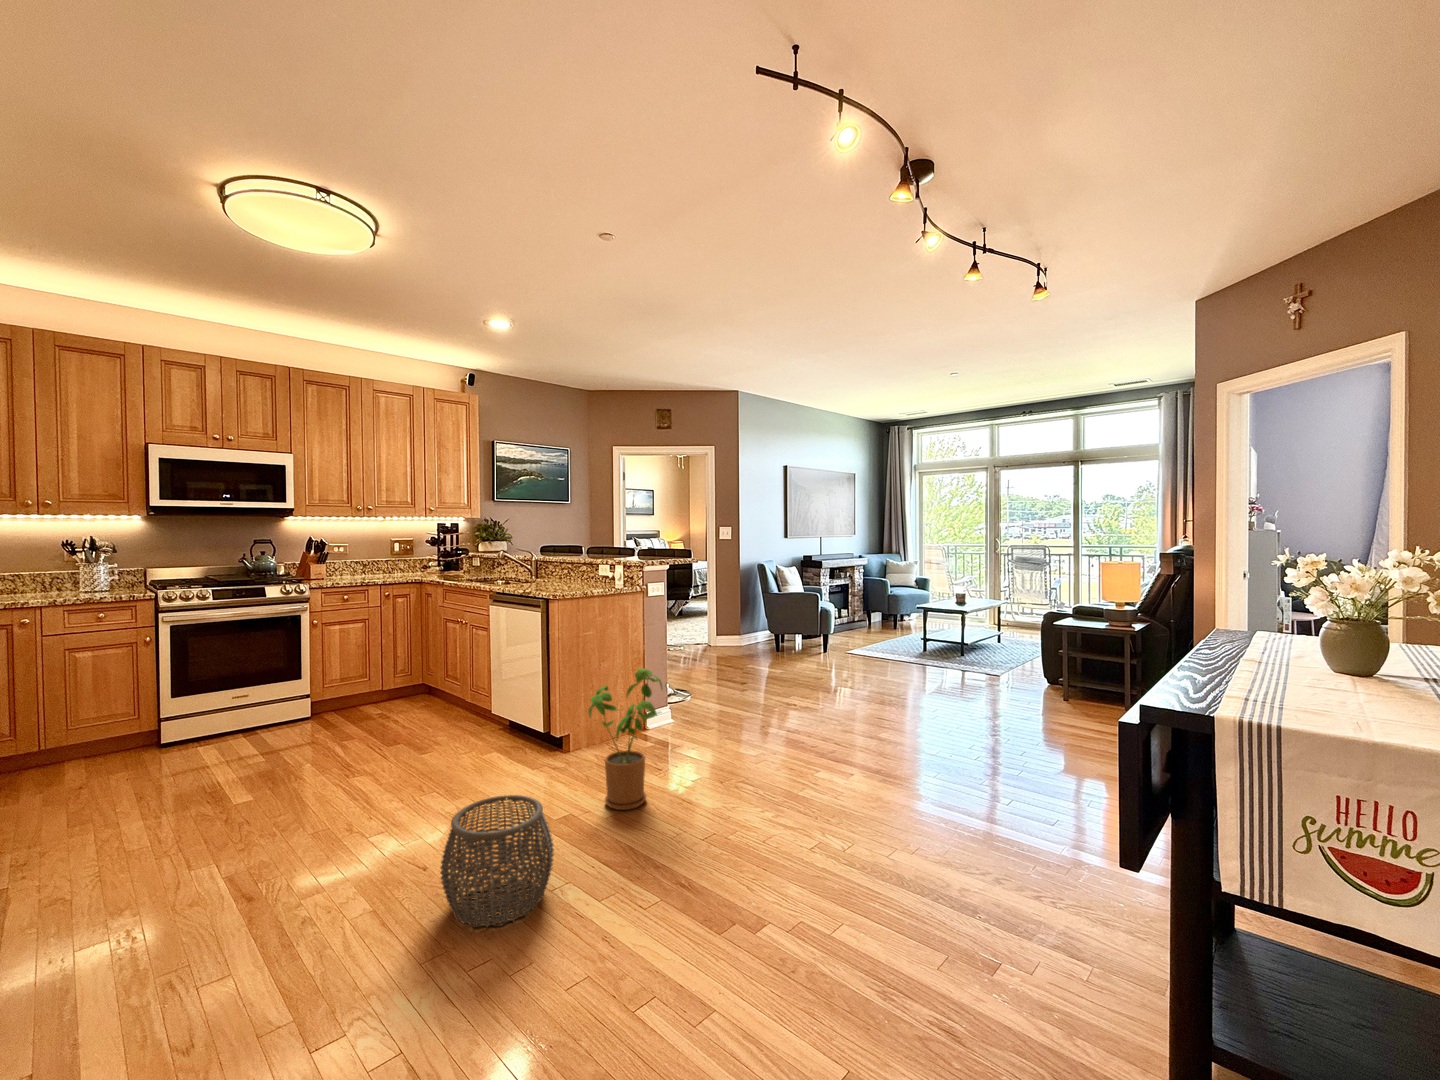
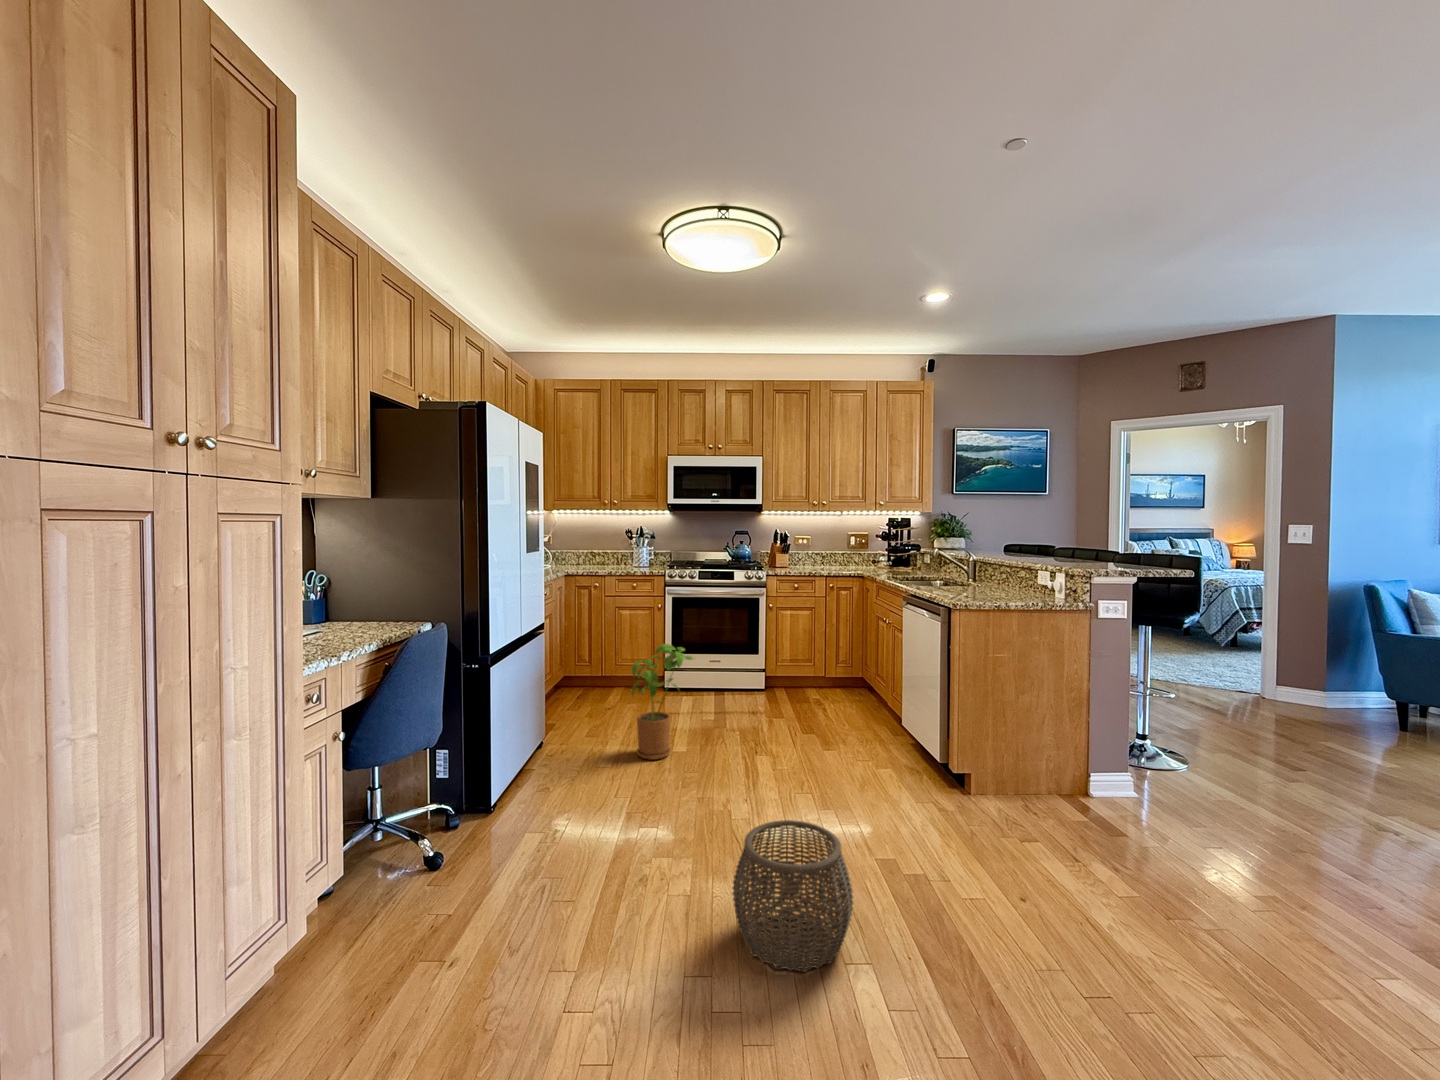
house plant: present [589,668,662,810] -> present [631,644,693,760]

